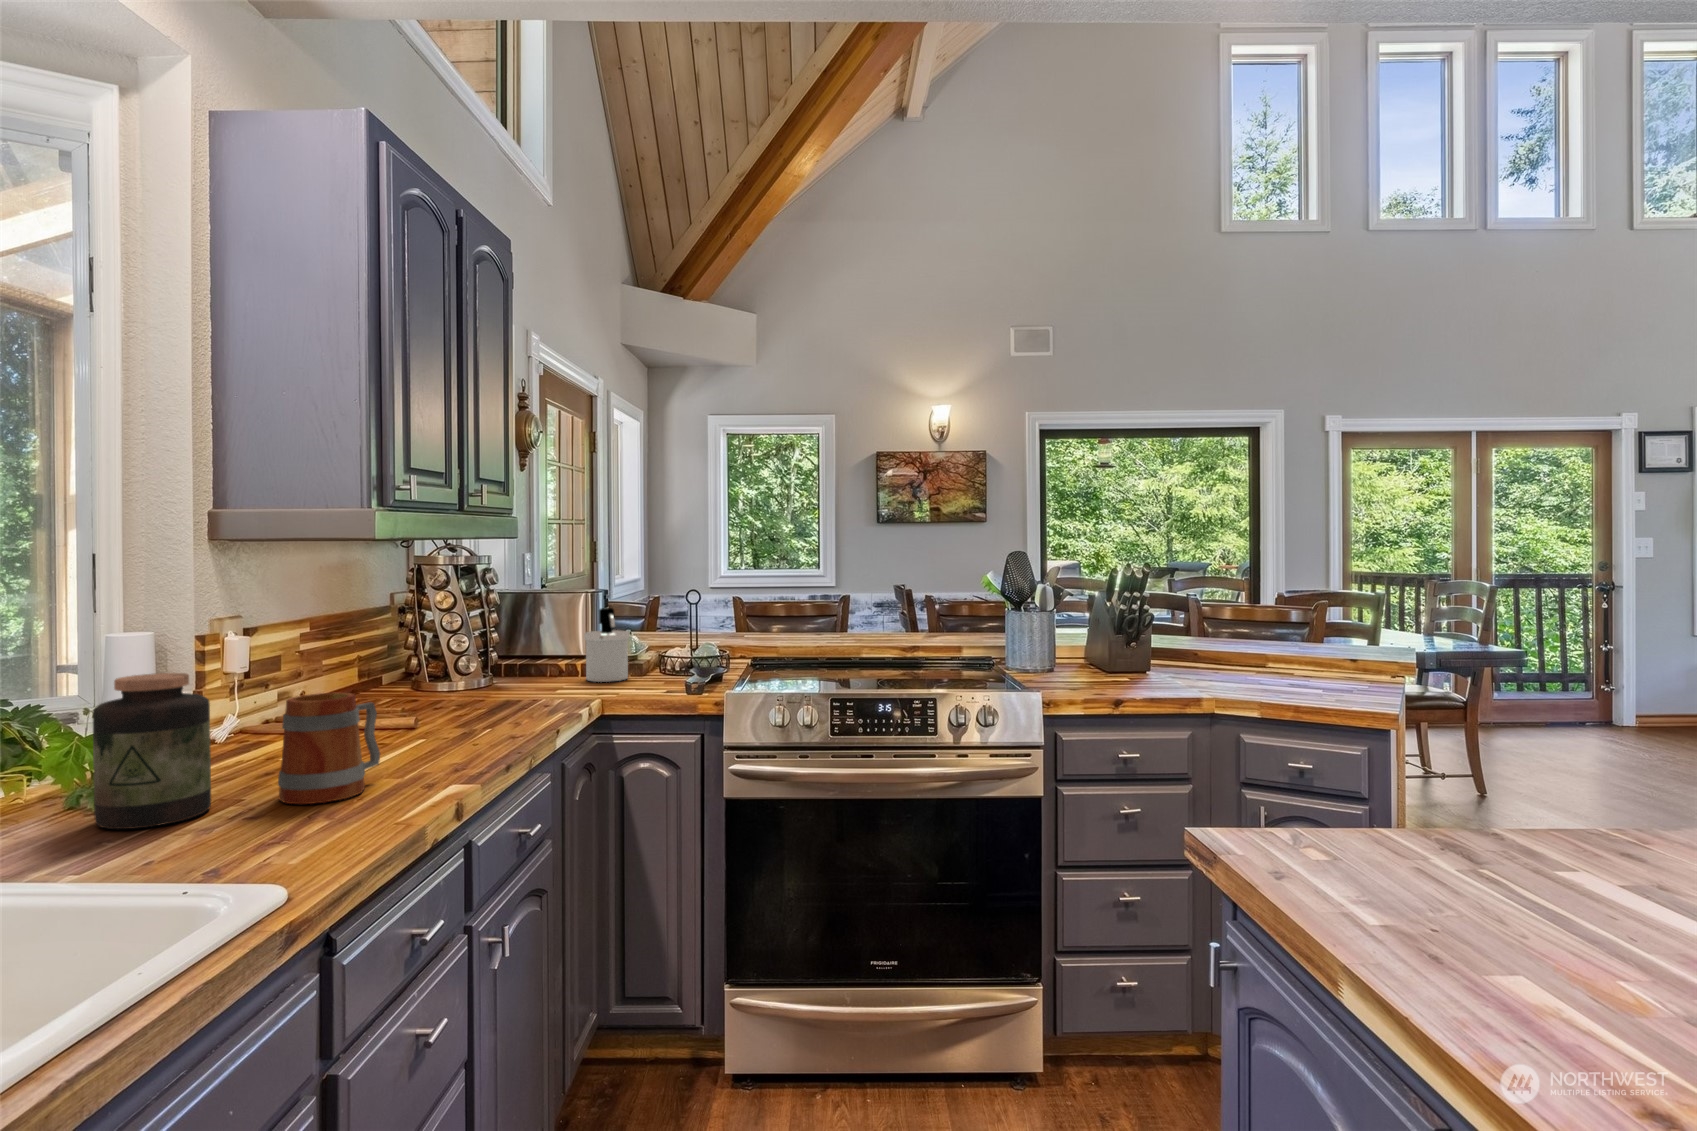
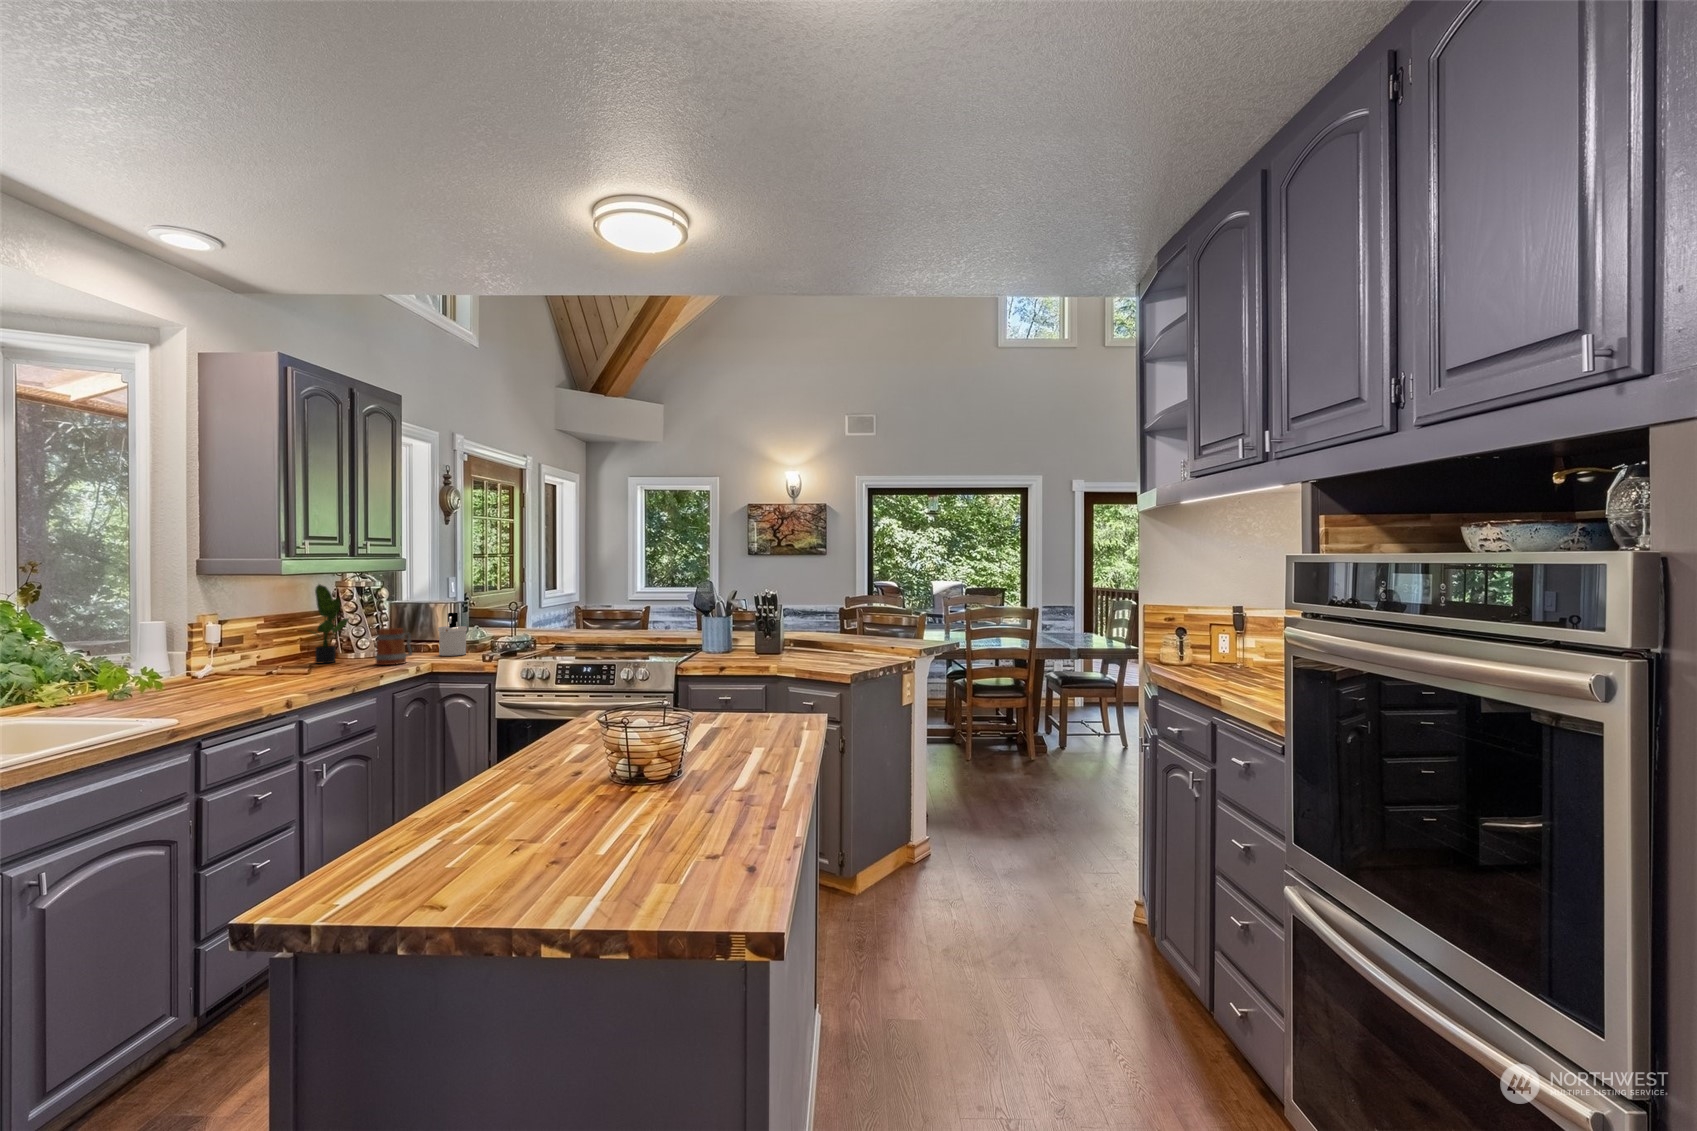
potted plant: none [372,558,459,702] -> present [312,584,349,664]
jar: present [93,673,211,829] -> none [121,637,176,704]
mug: present [278,693,380,804] -> present [375,628,412,665]

